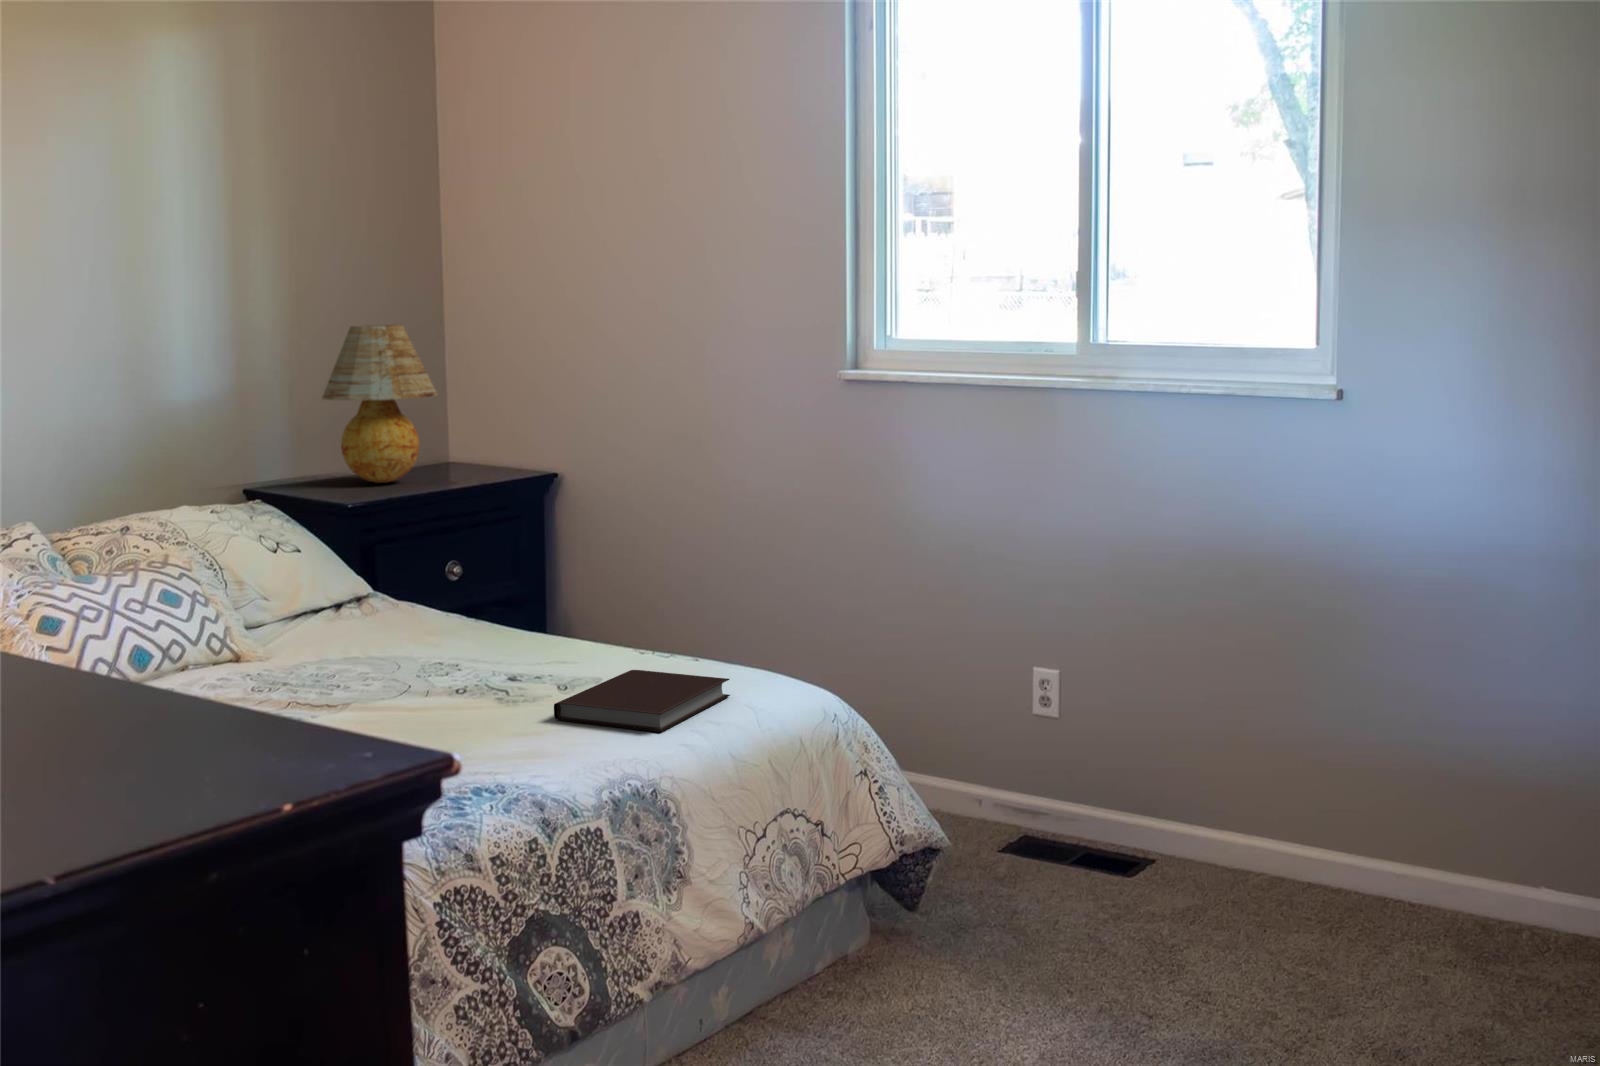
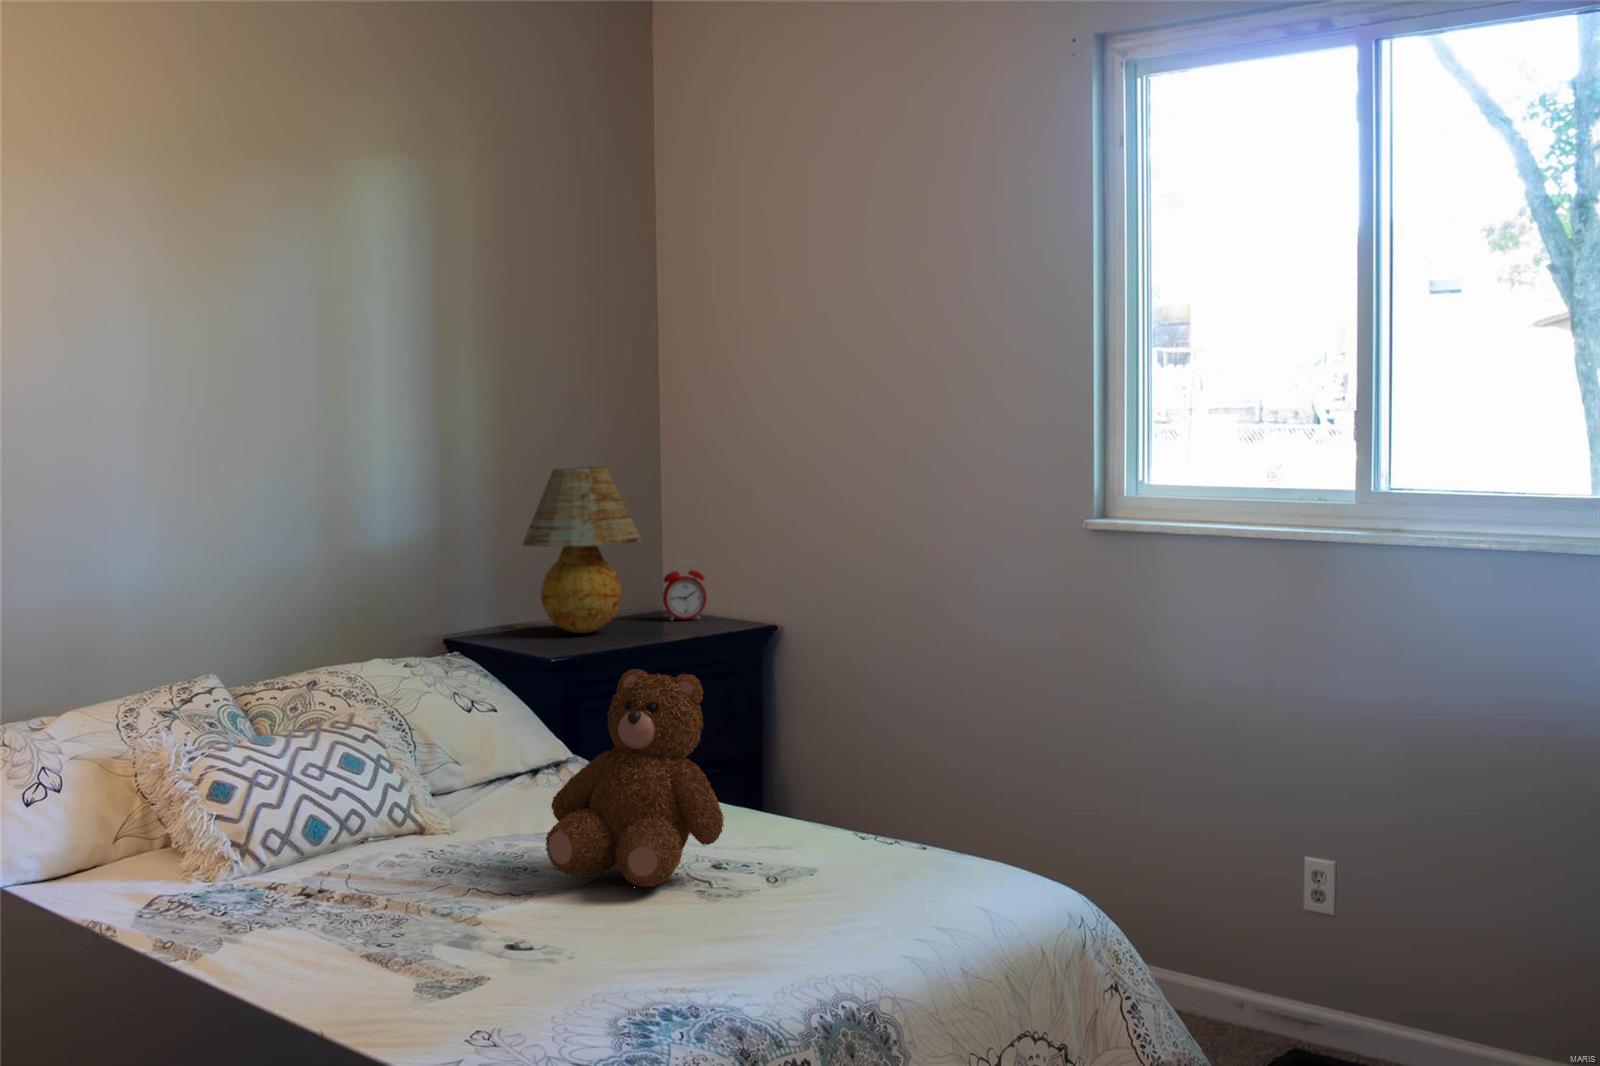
alarm clock: none [458,415,501,471] -> present [663,562,707,620]
teddy bear: none [361,506,524,700] -> present [546,669,724,887]
notebook: present [554,670,730,732] -> none [757,858,959,940]

